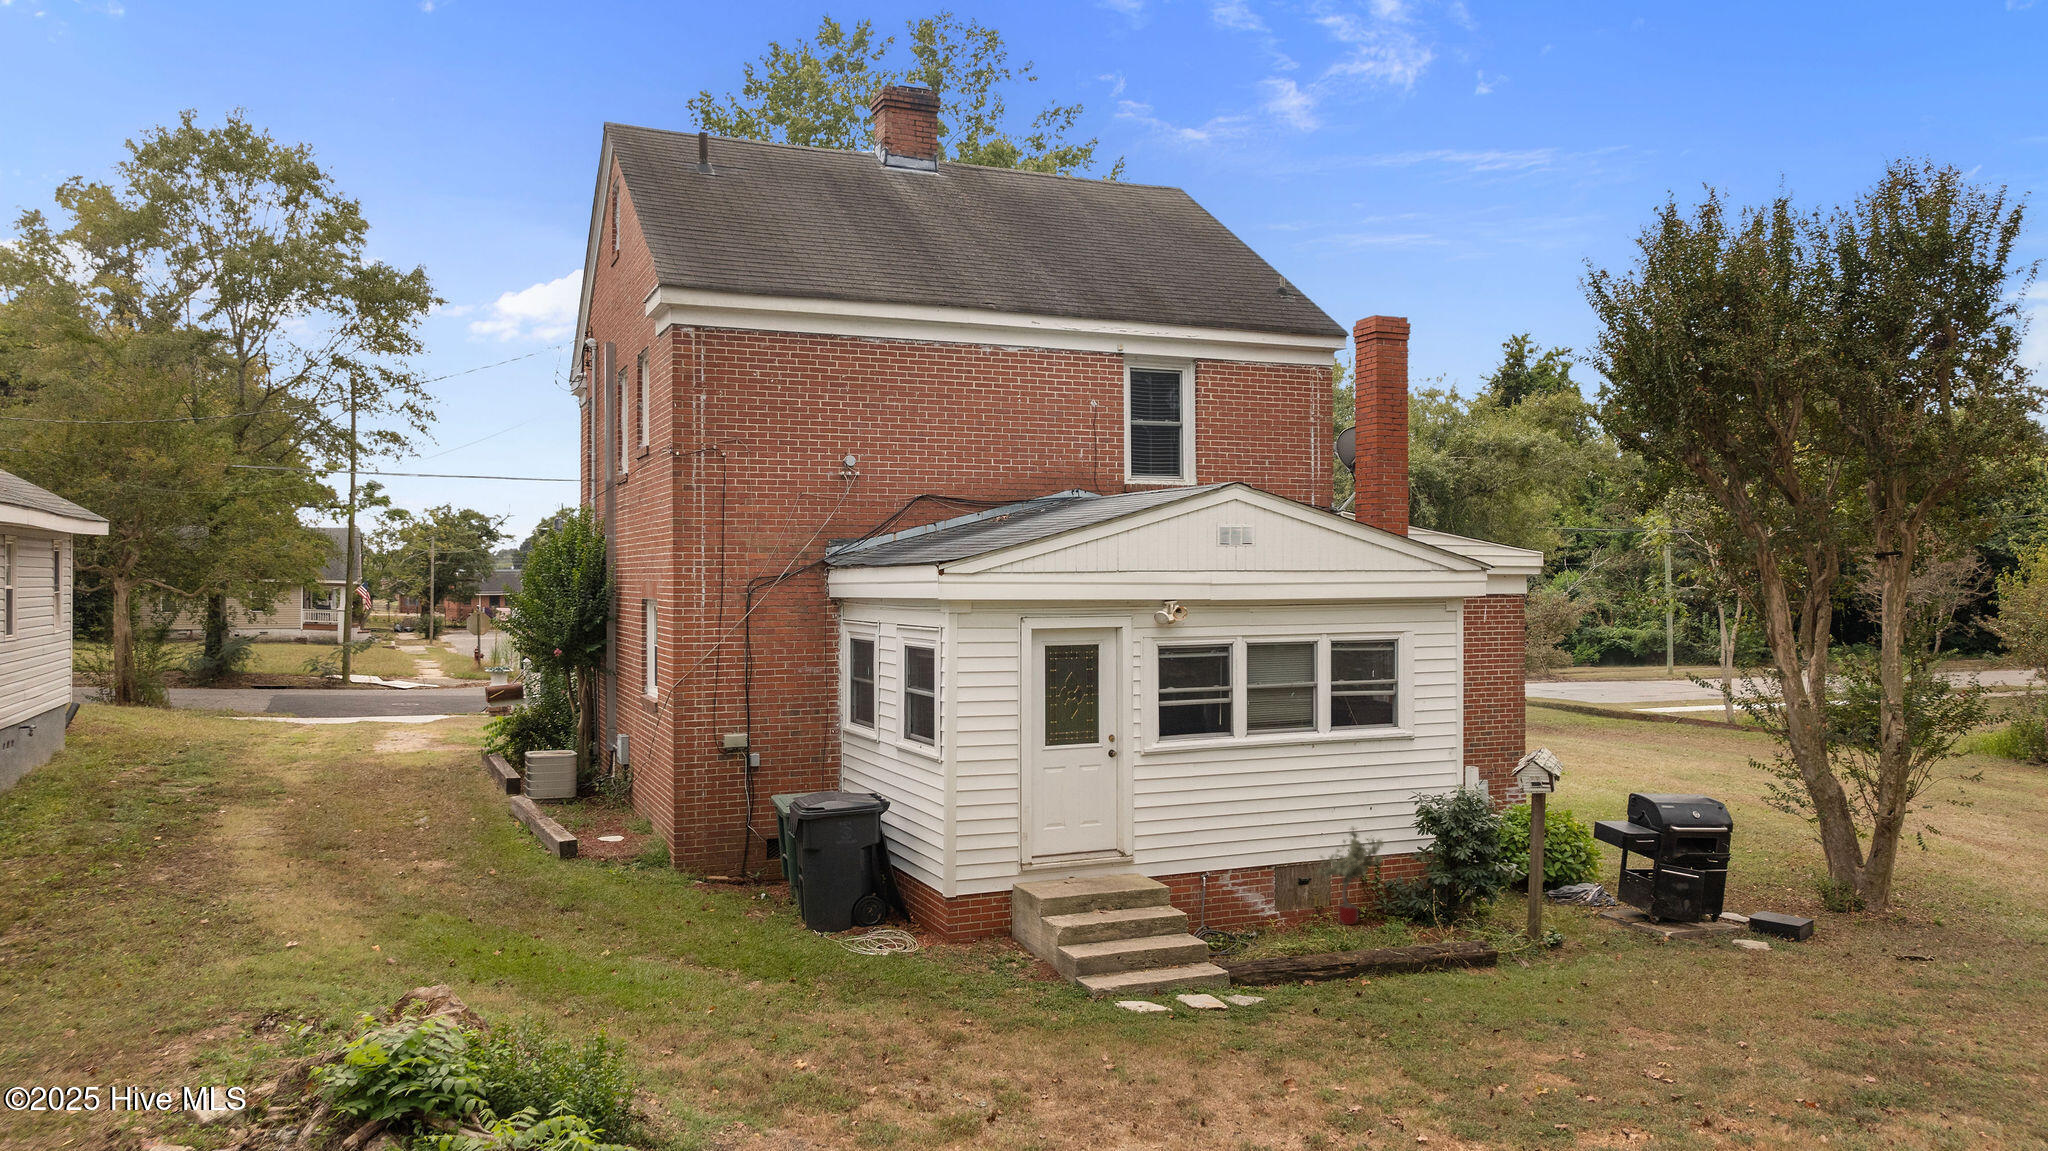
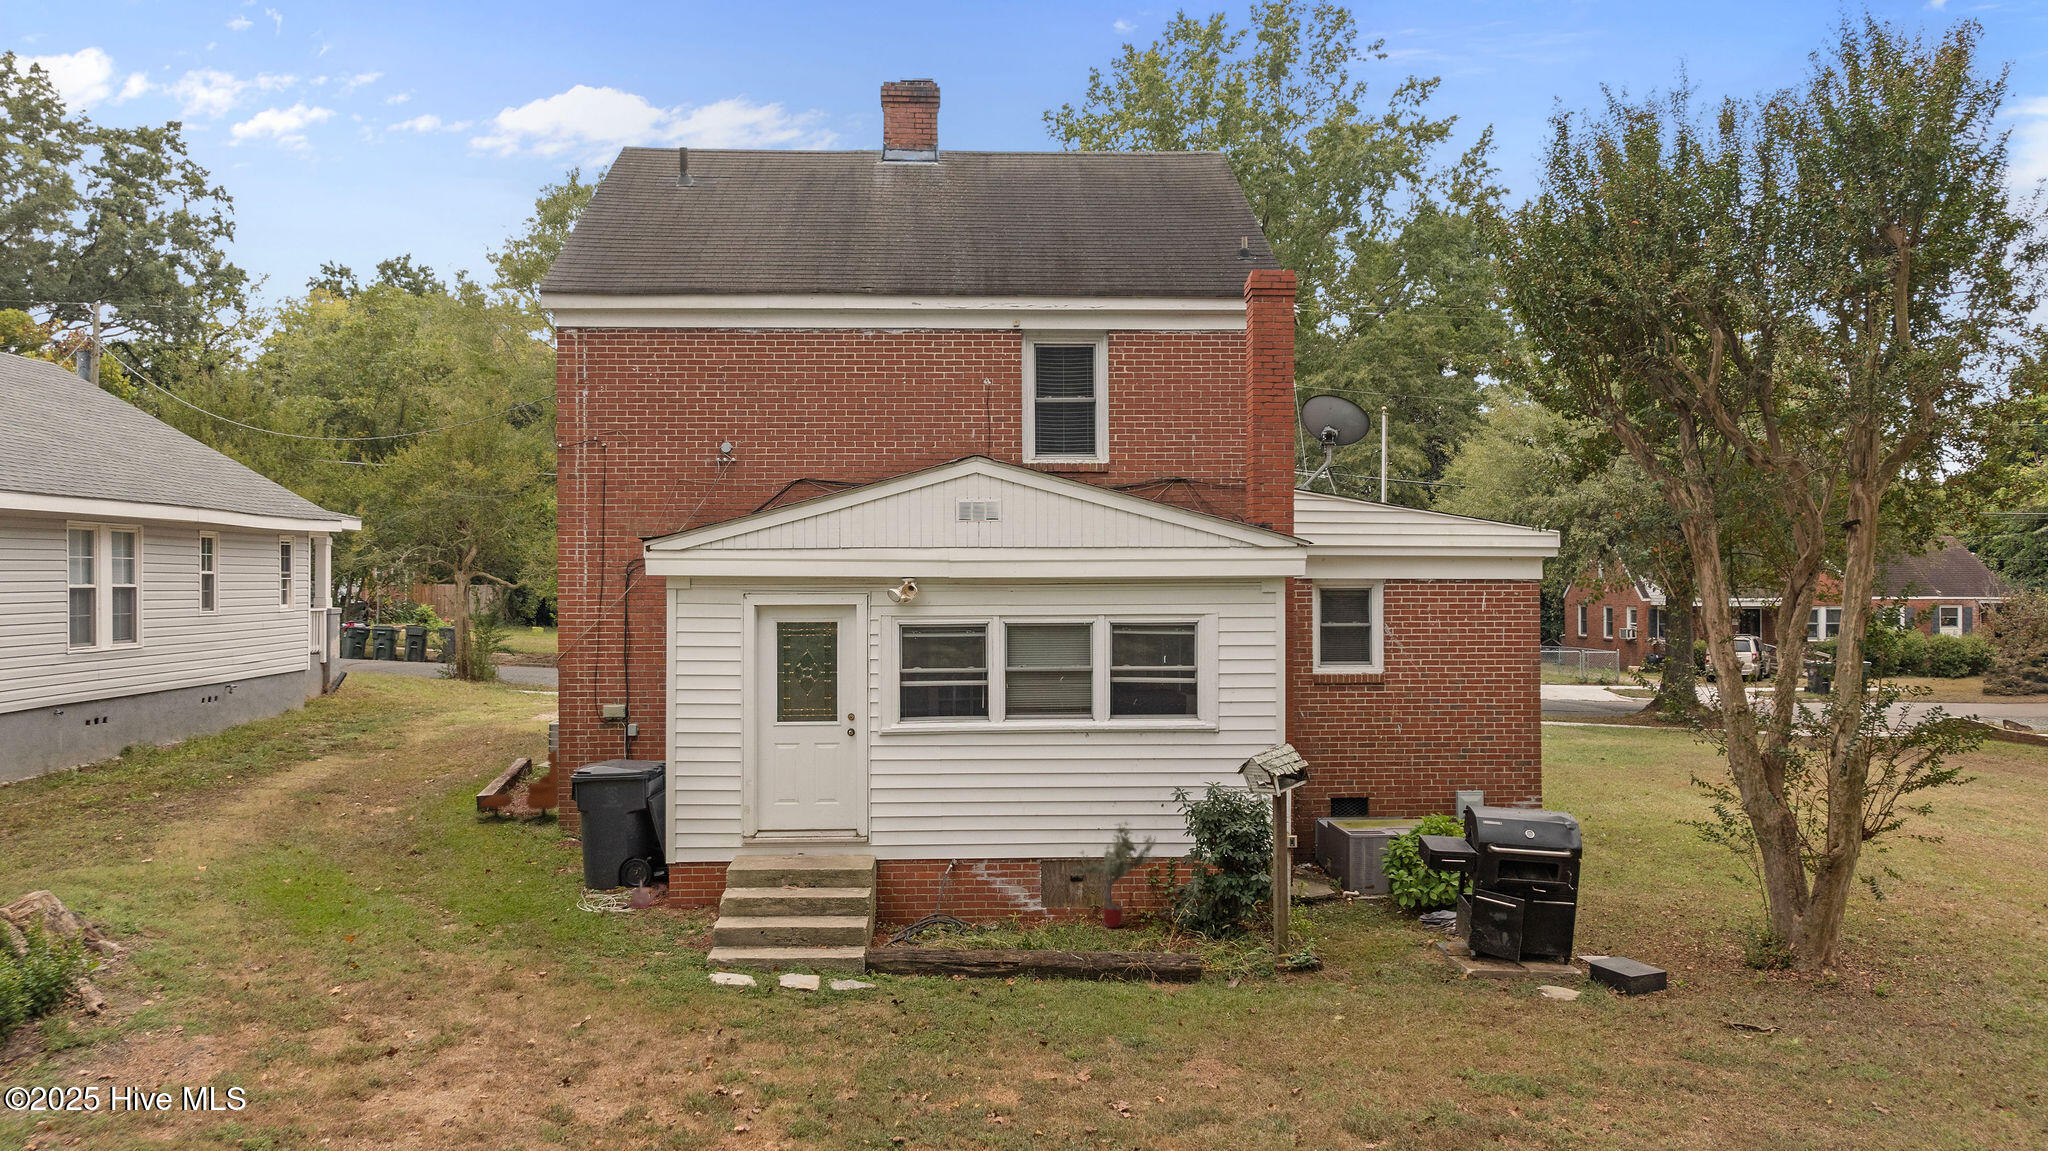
lounge chair: none [560,780,662,870] -> present [479,747,559,825]
watering can: none [899,913,936,943] -> present [627,881,664,909]

